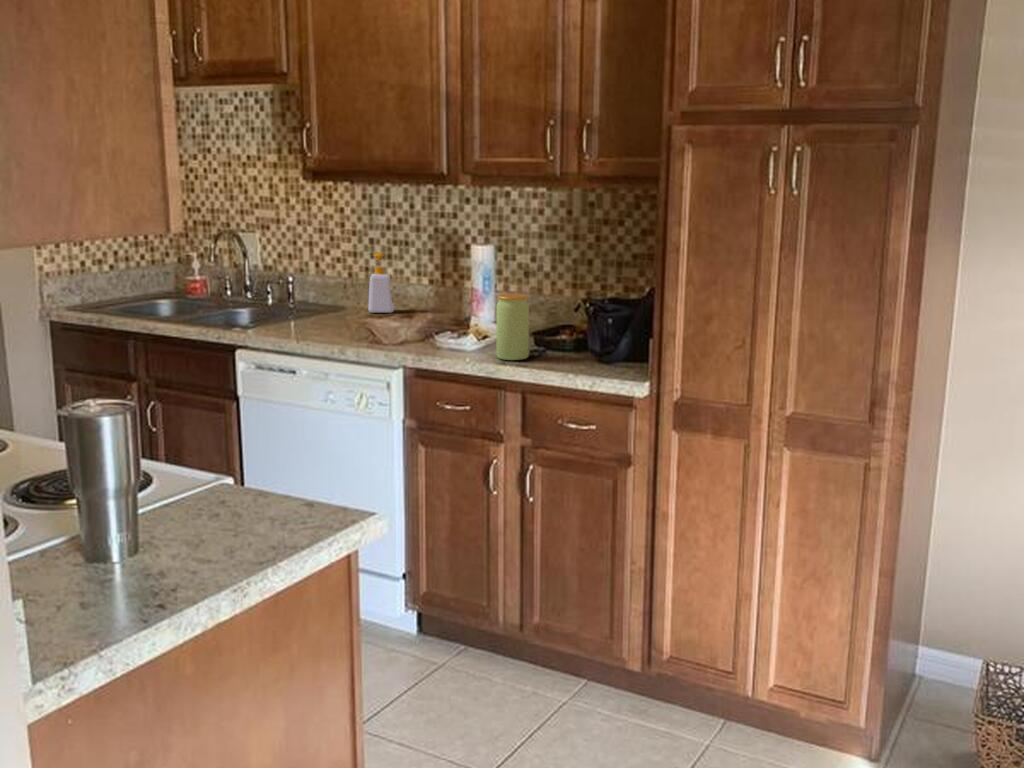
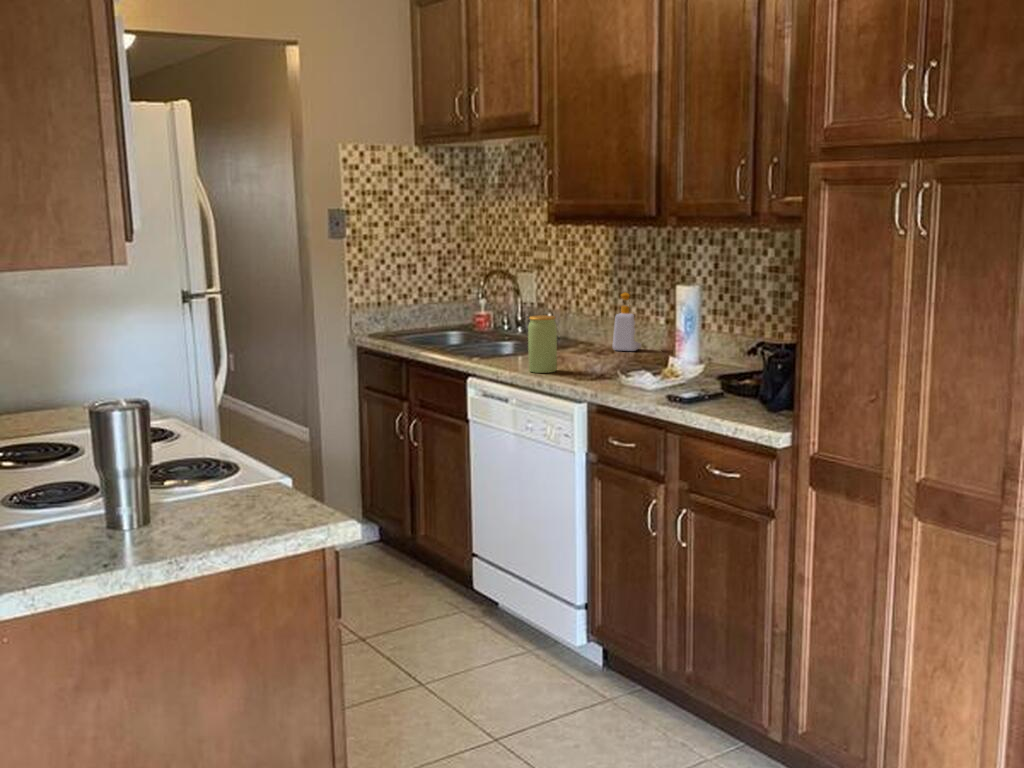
jar: present [496,294,529,360] -> present [528,315,557,373]

